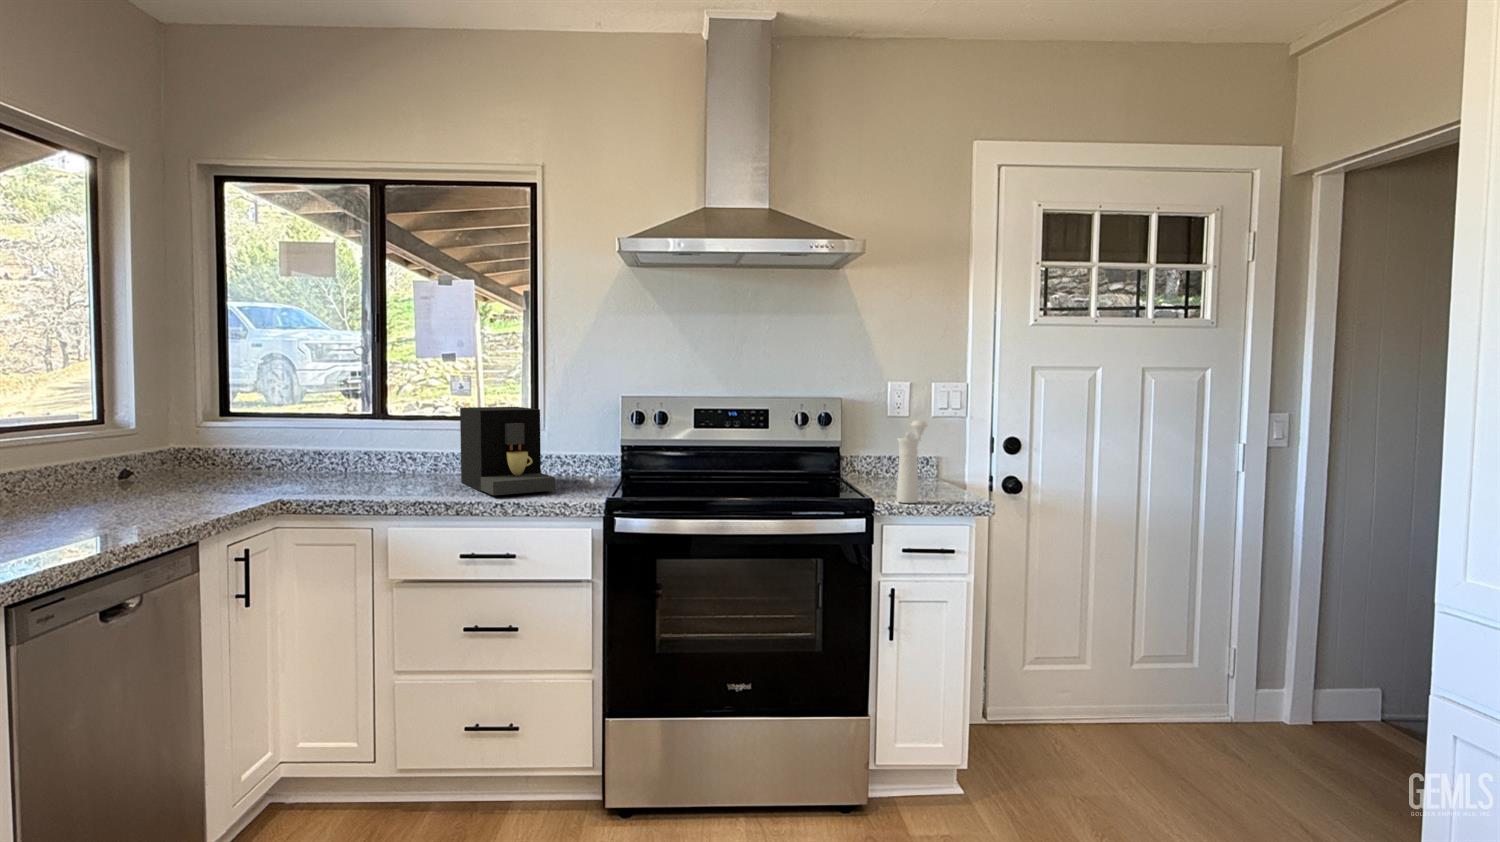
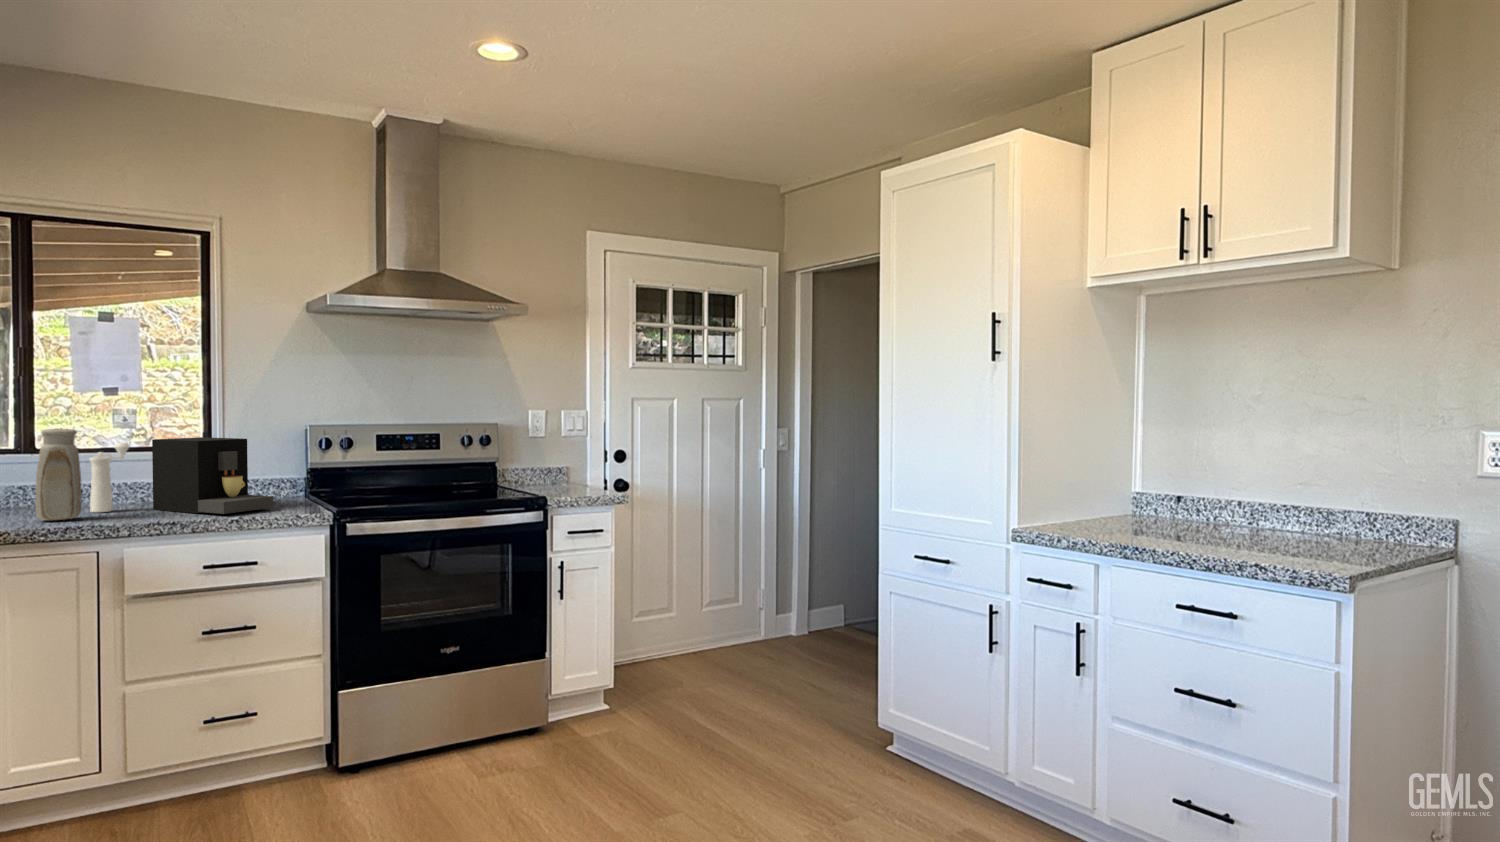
vase: none [340,394,383,489] -> present [35,429,82,520]
pepper mill: present [897,420,927,503] -> present [90,442,130,512]

